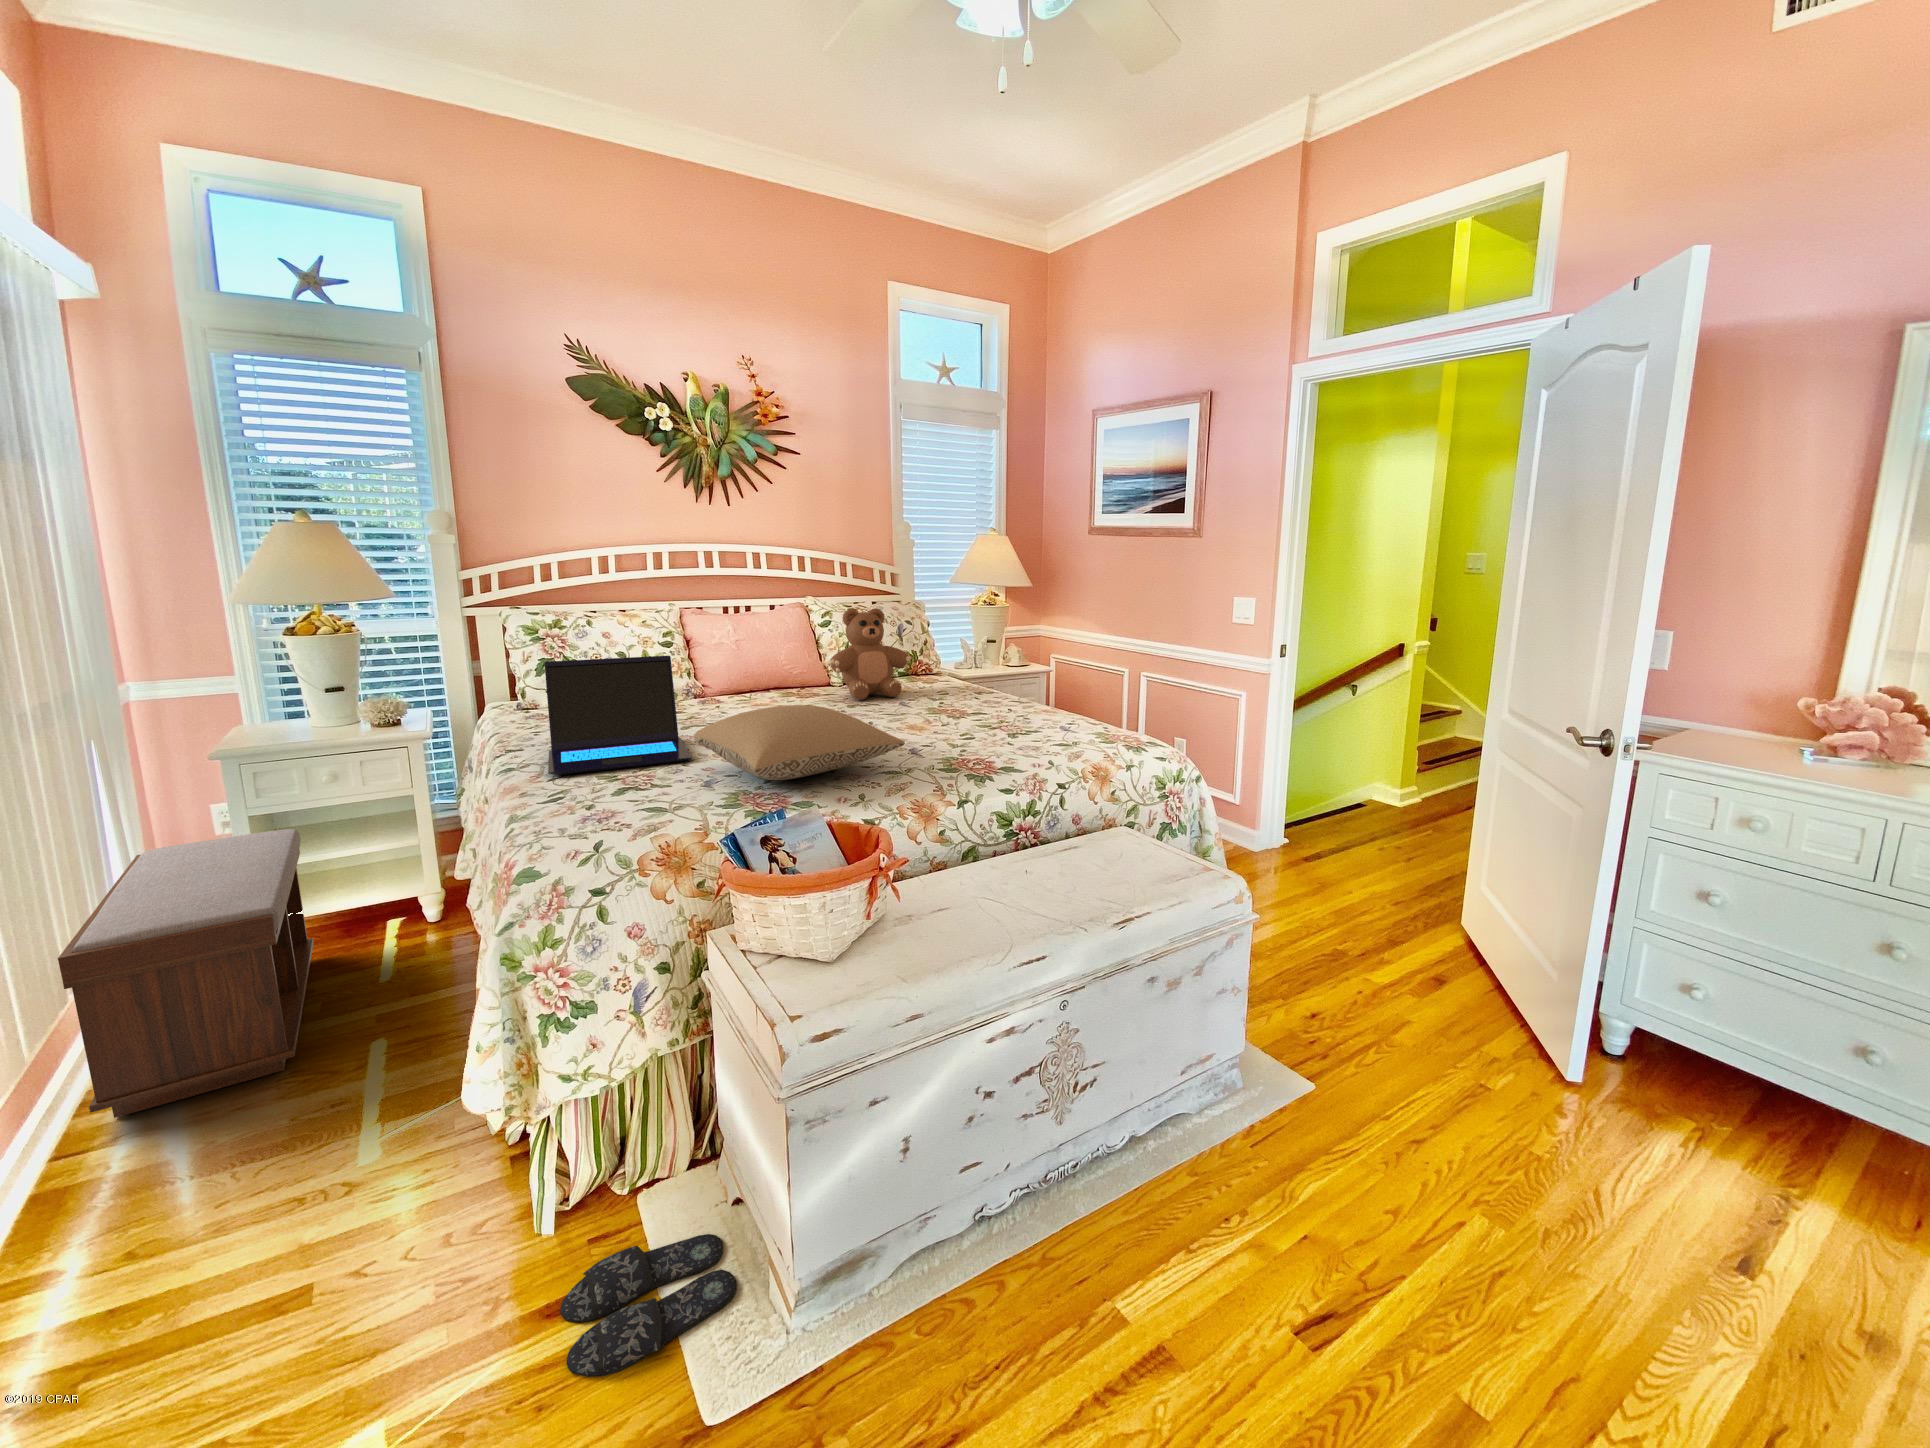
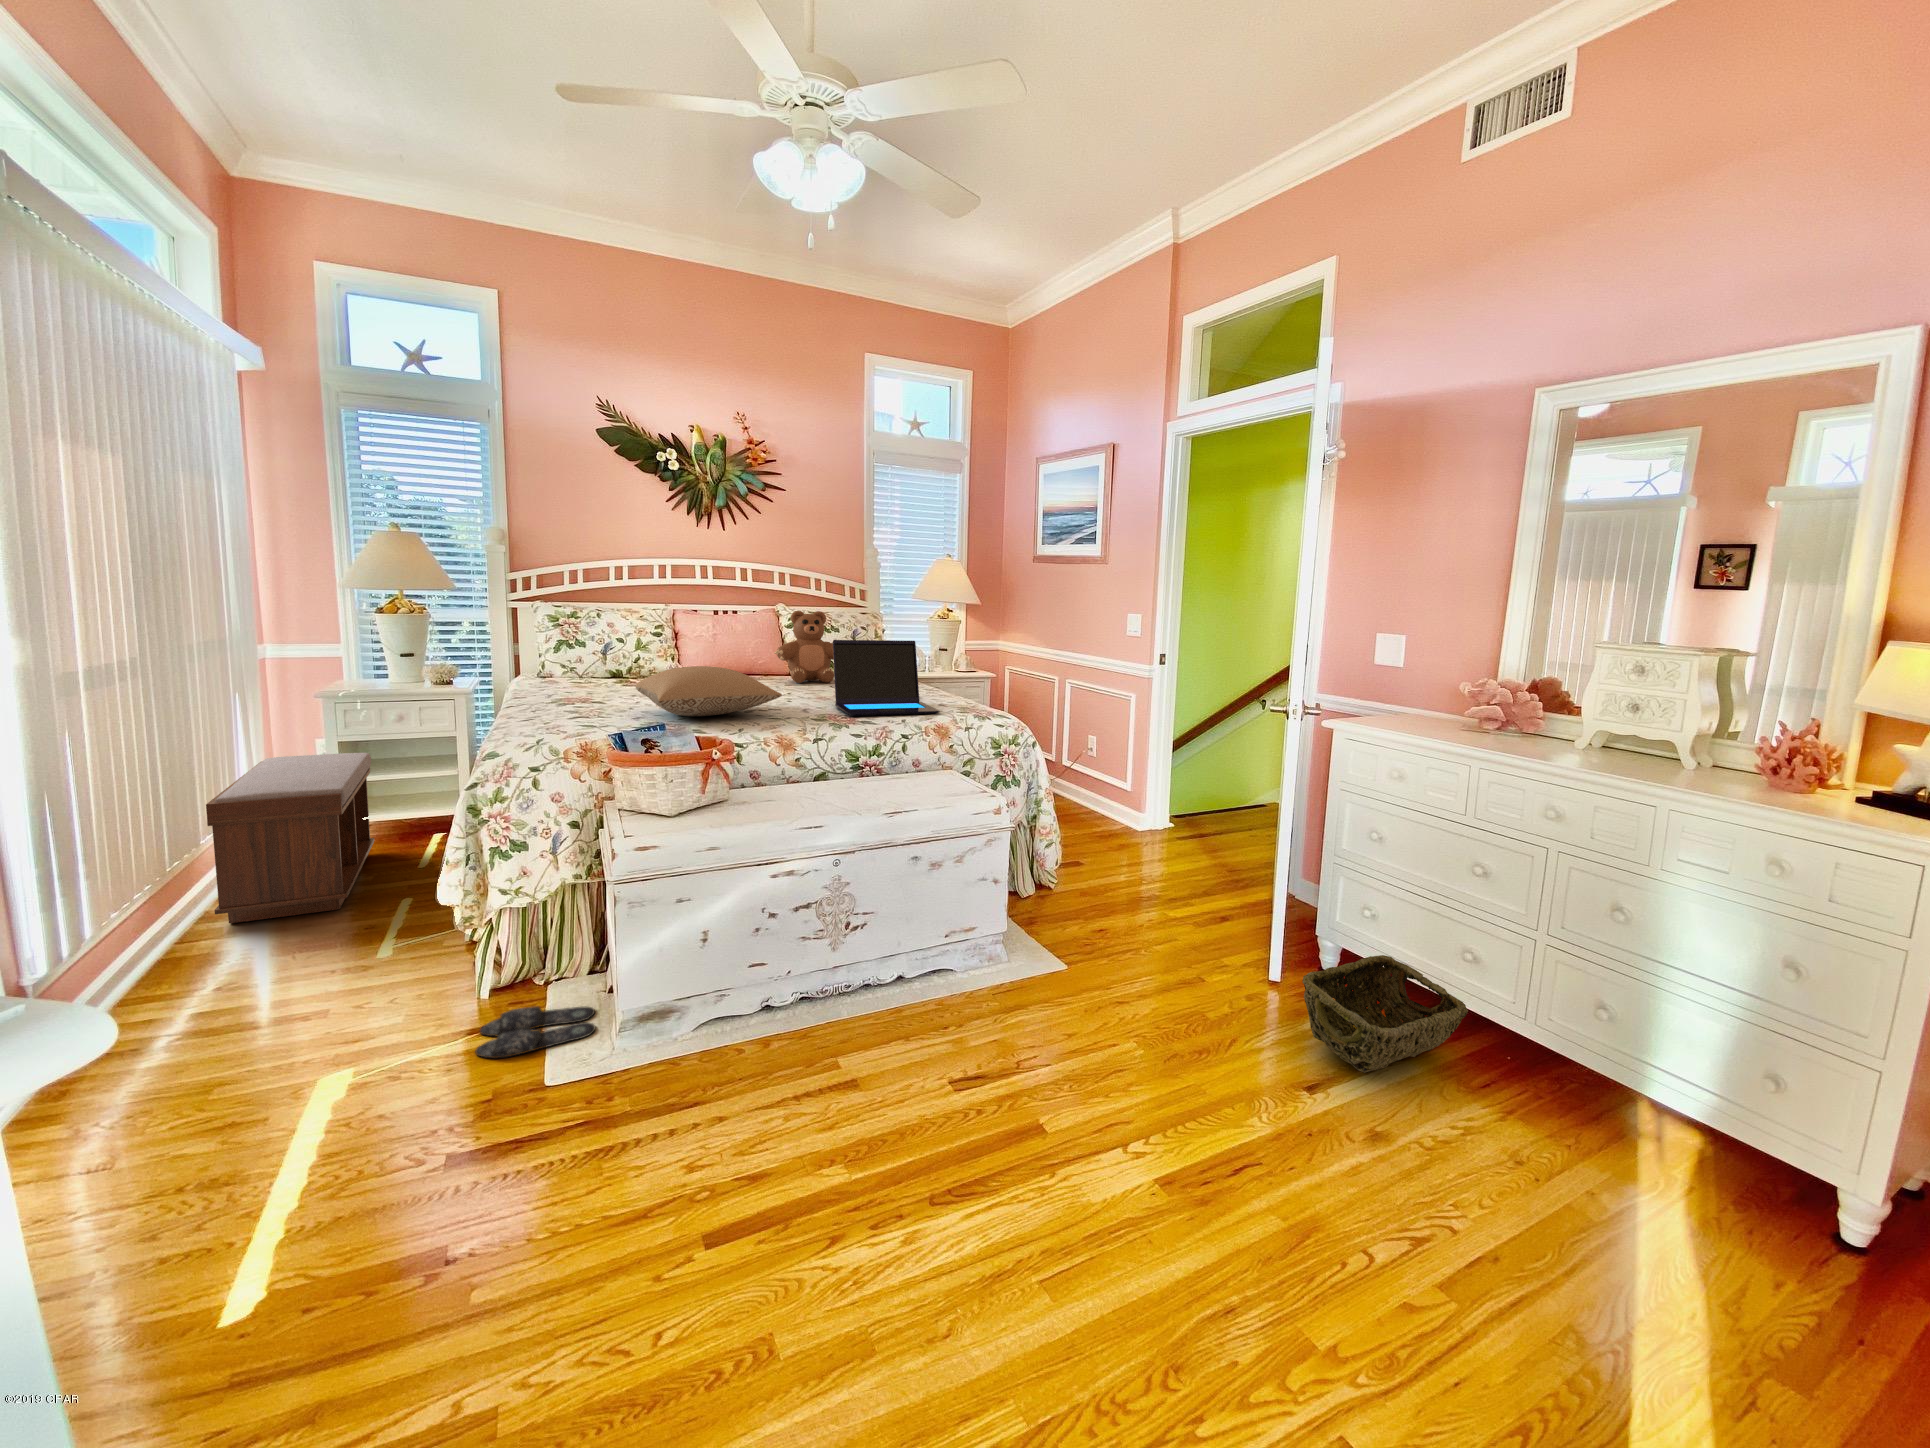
laptop: present [545,656,692,775] -> present [833,640,940,716]
woven basket: none [1677,1048,1880,1236] -> present [1303,955,1468,1073]

